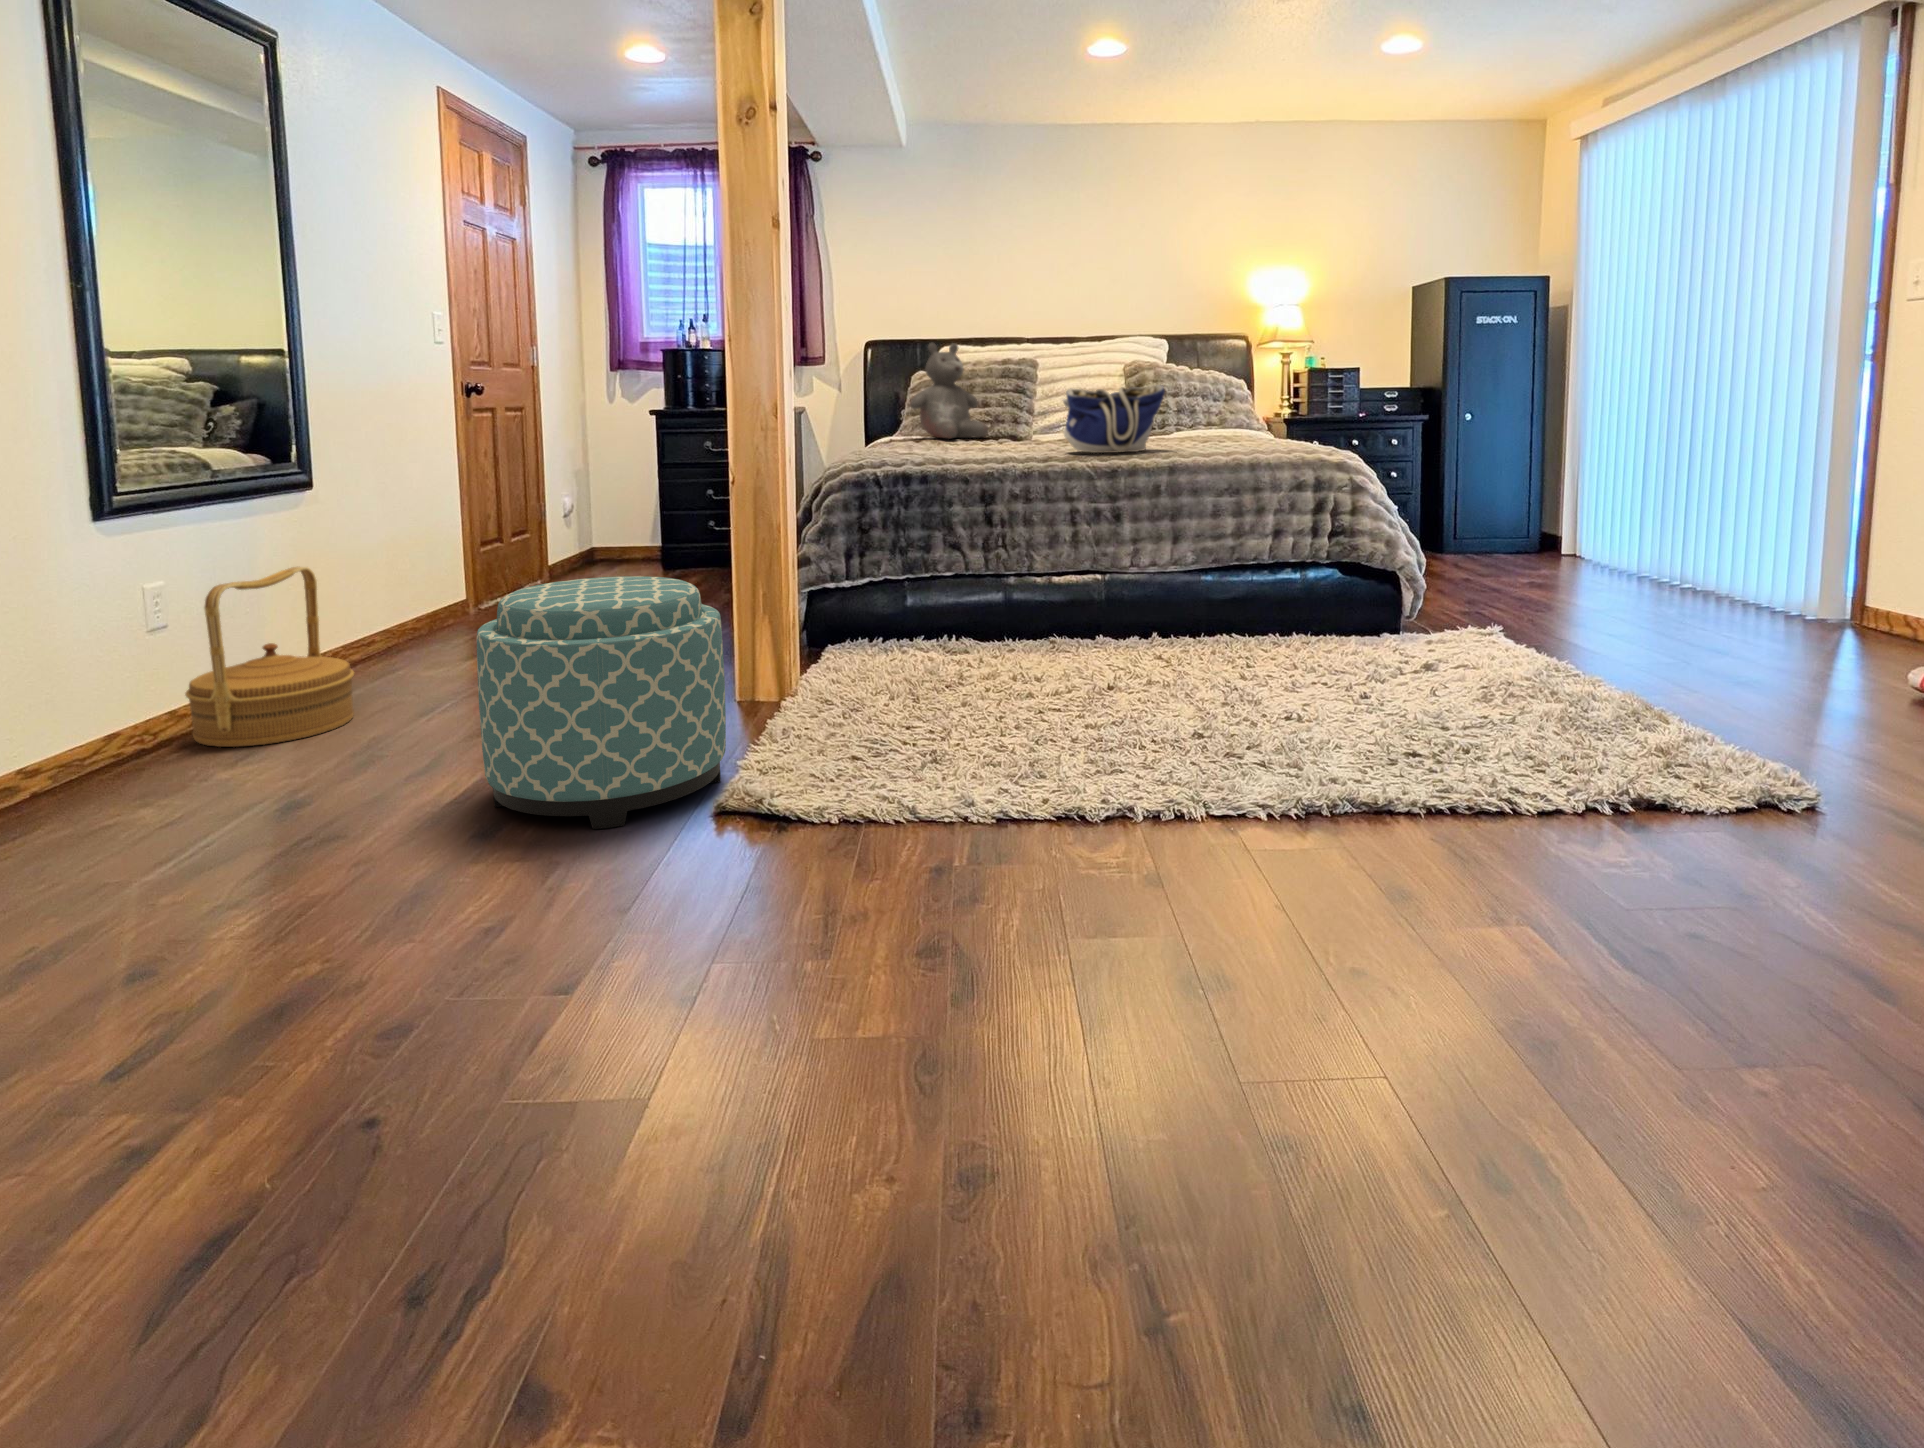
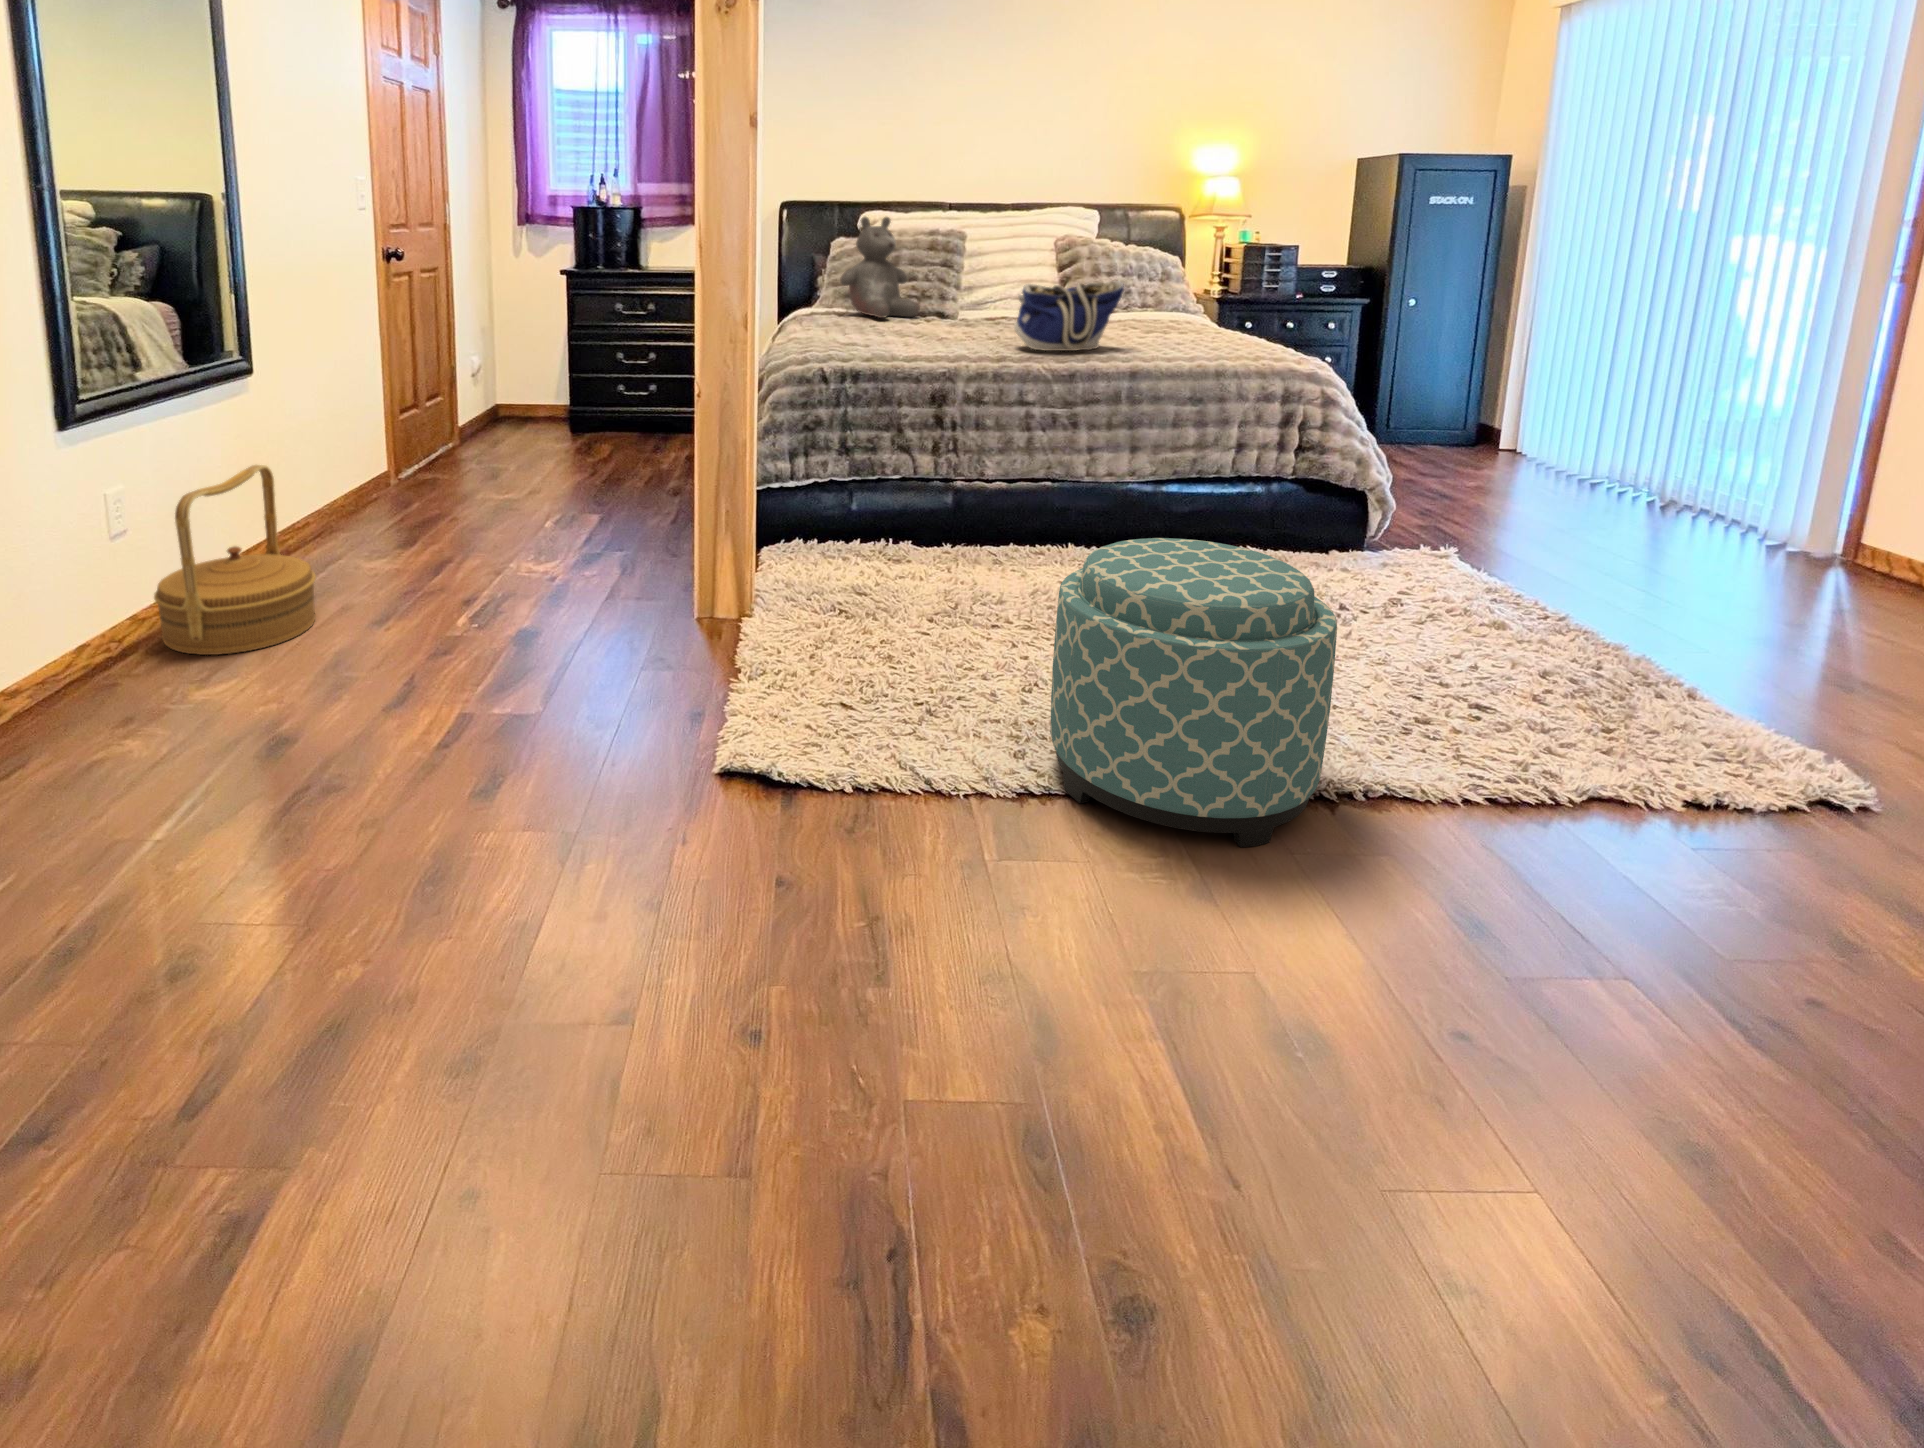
ottoman: present [477,576,726,829] -> present [1050,538,1337,847]

